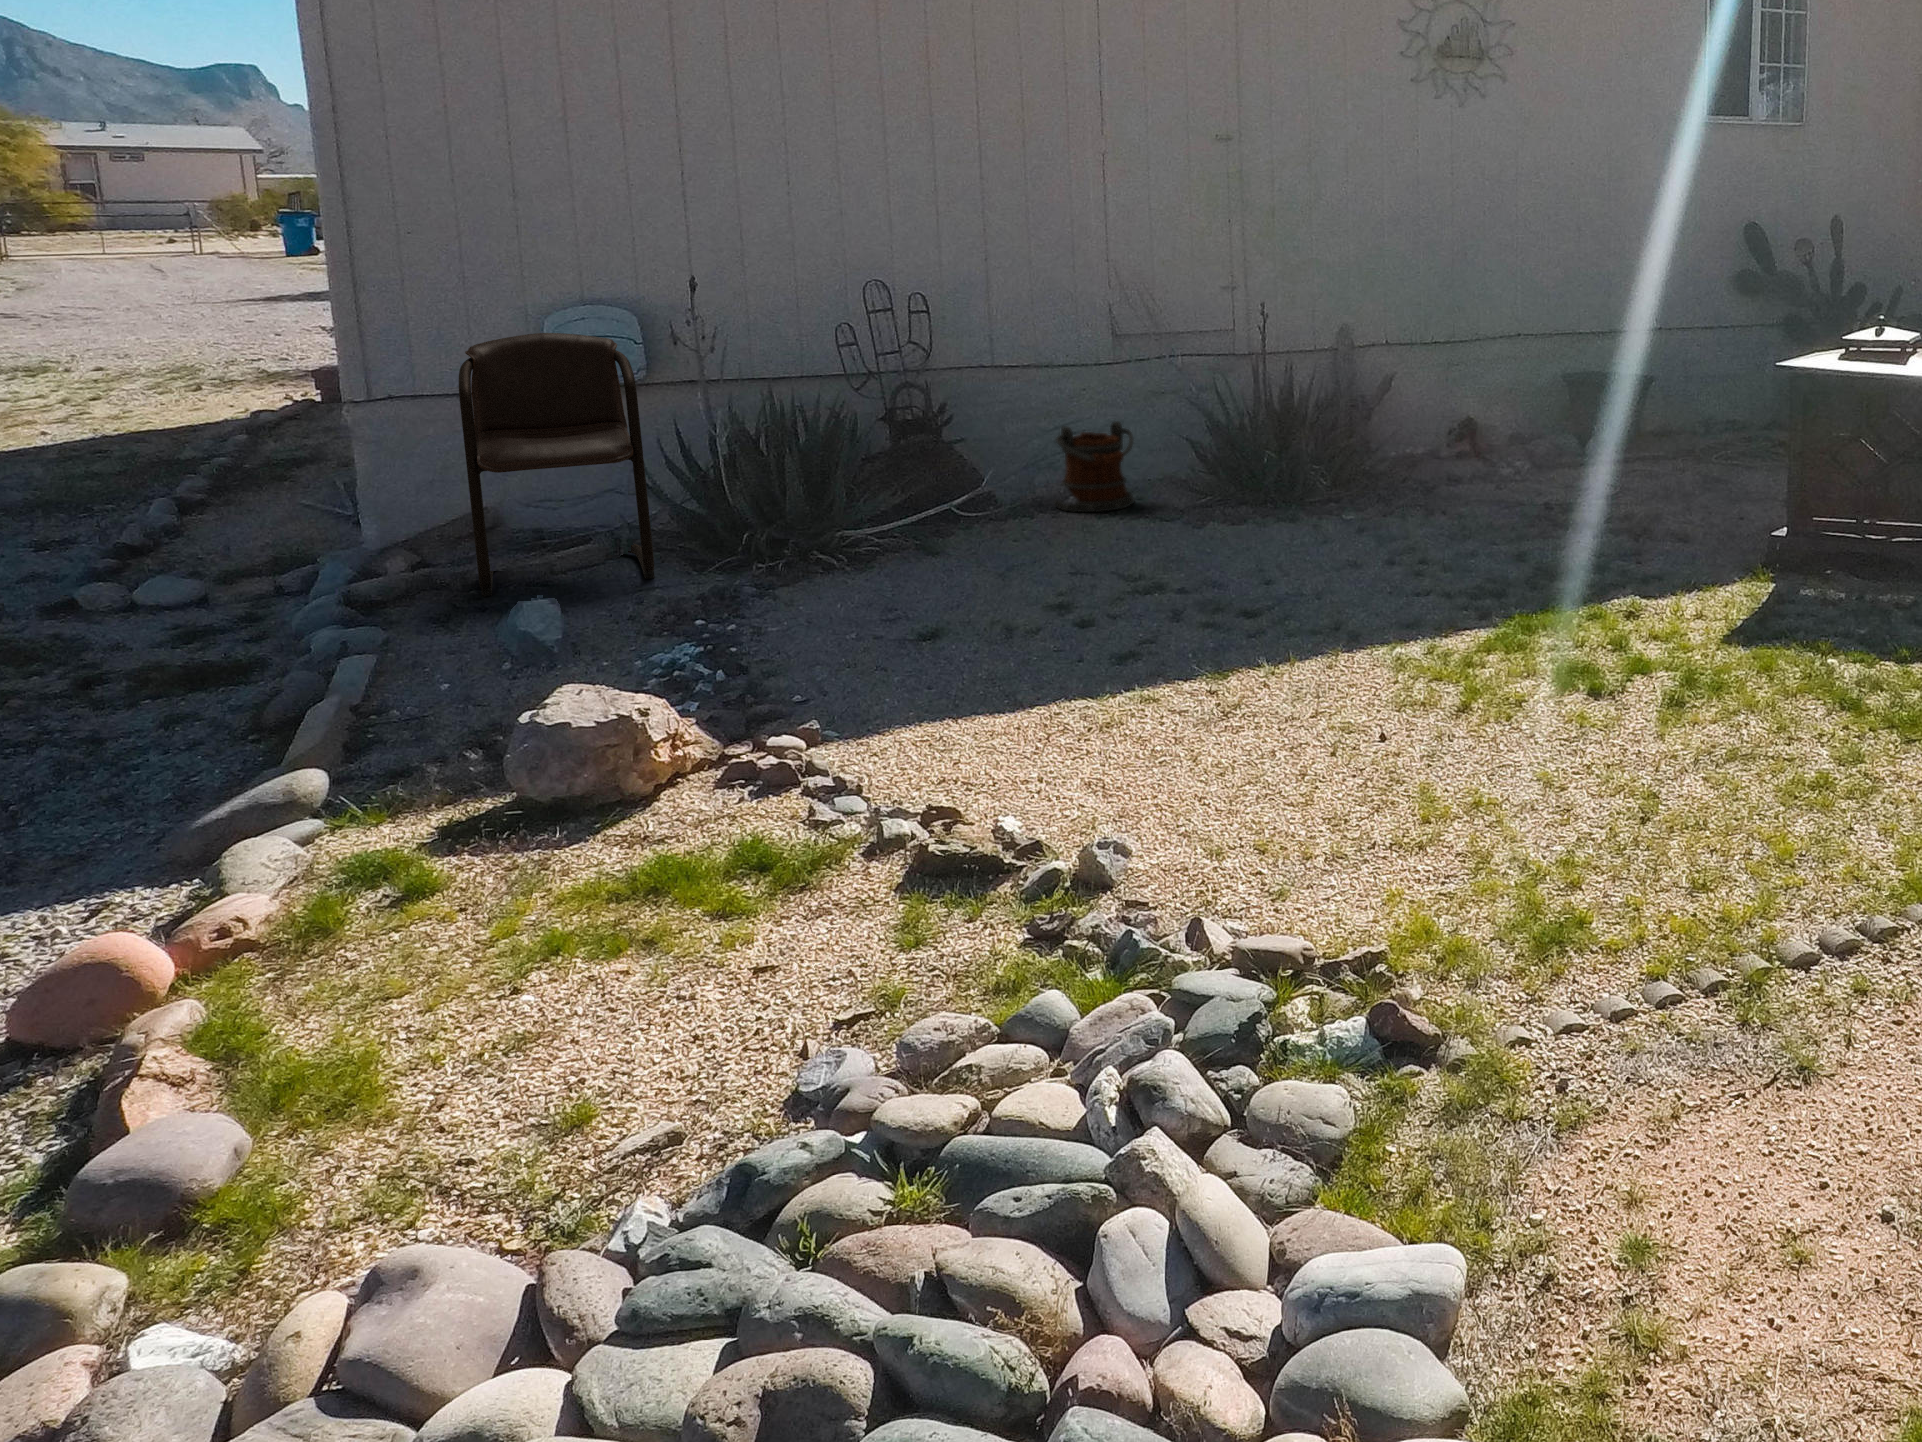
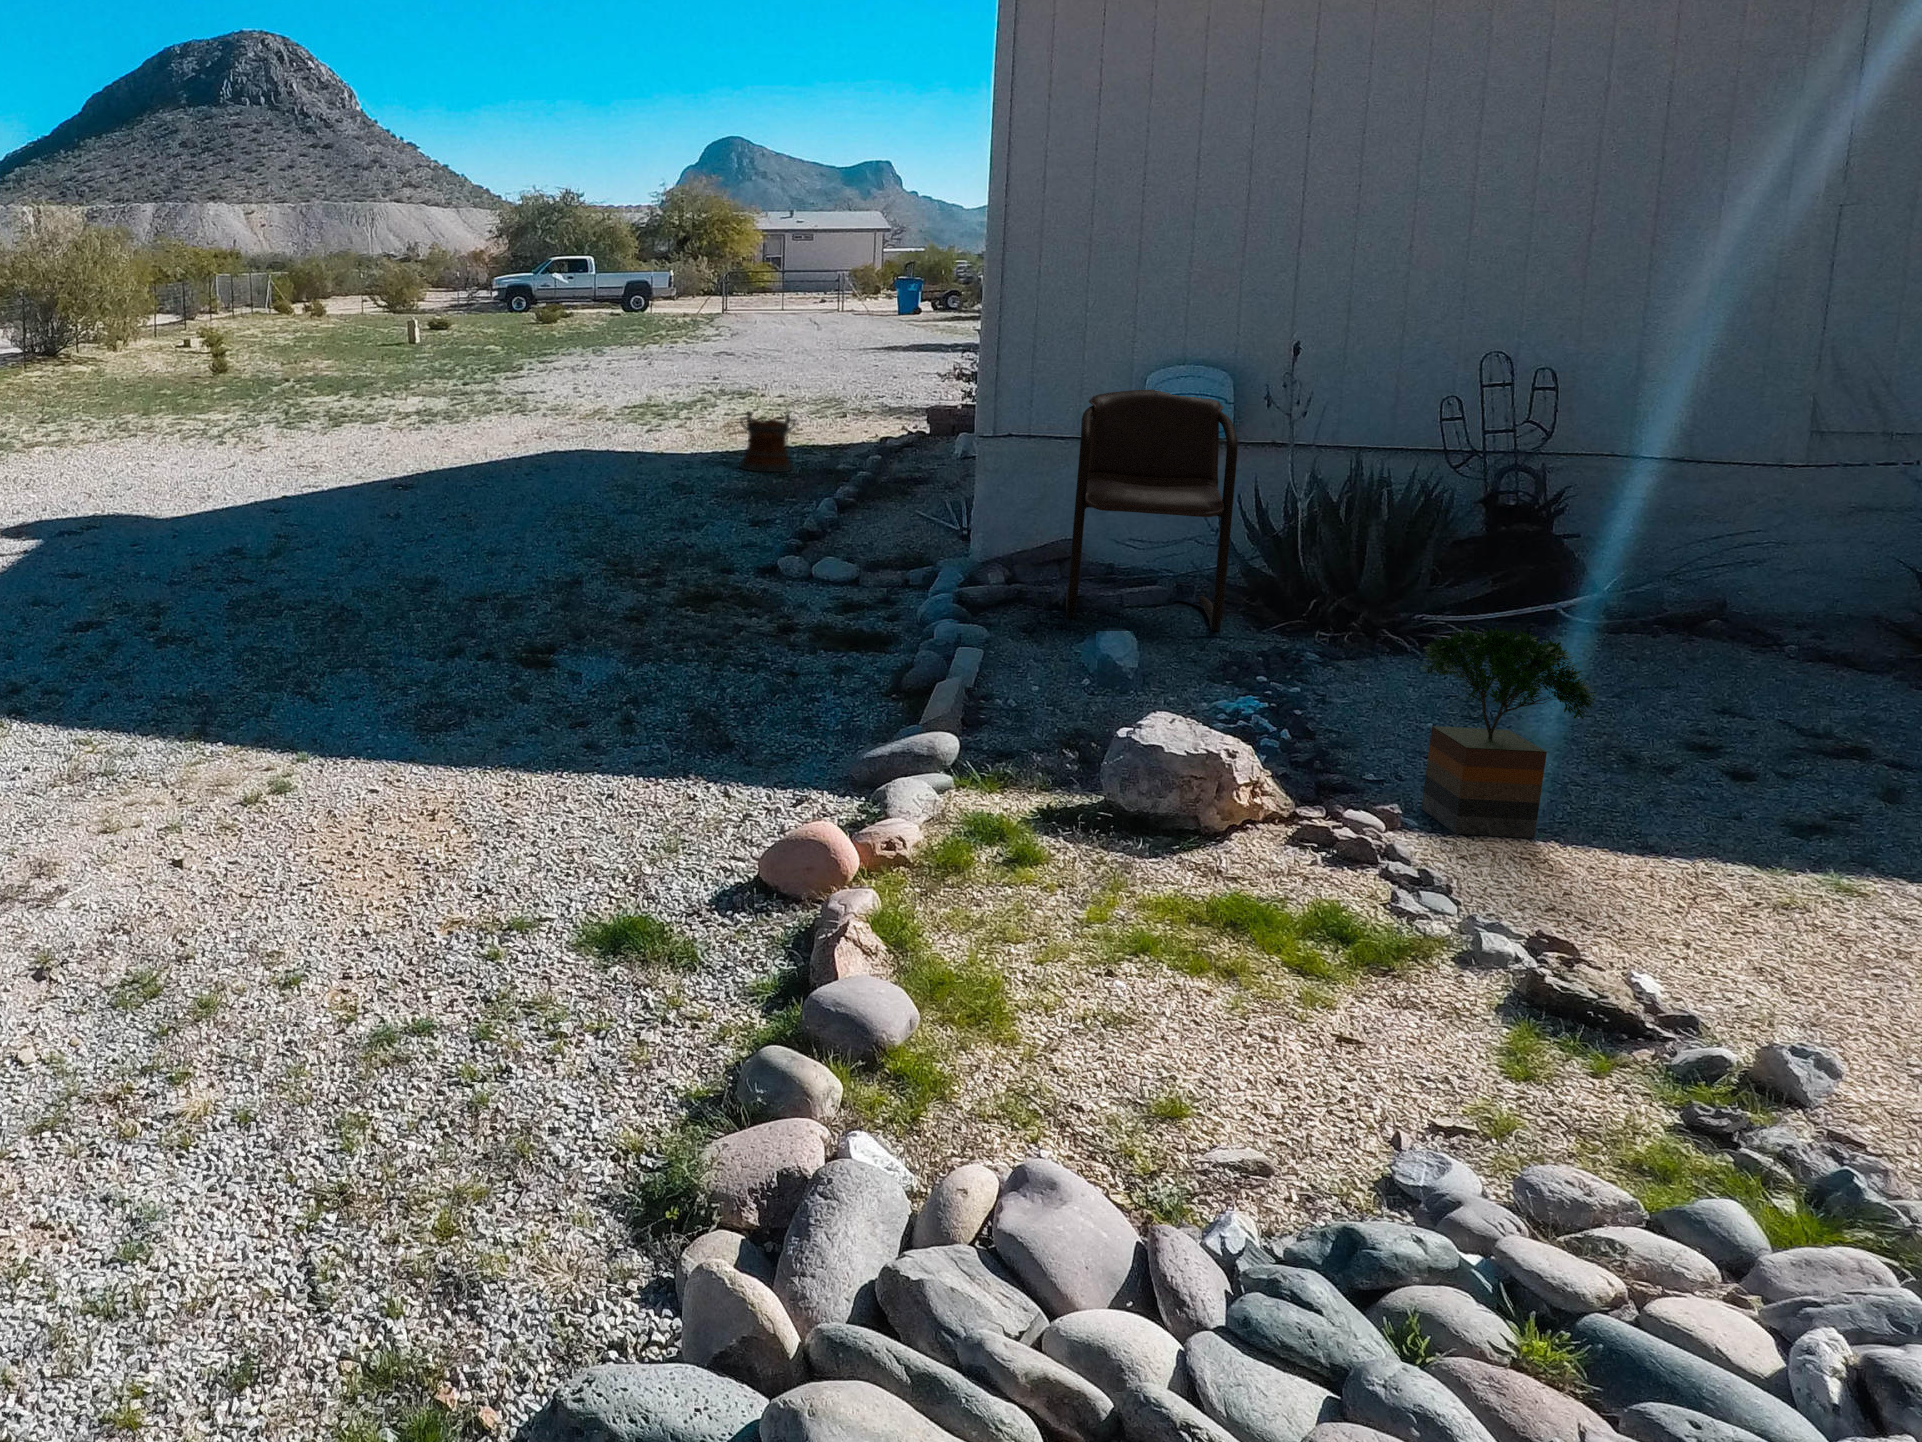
bucket: present [1054,421,1134,512] -> present [739,412,796,472]
potted tree: none [809,529,959,731] -> present [1421,626,1595,838]

